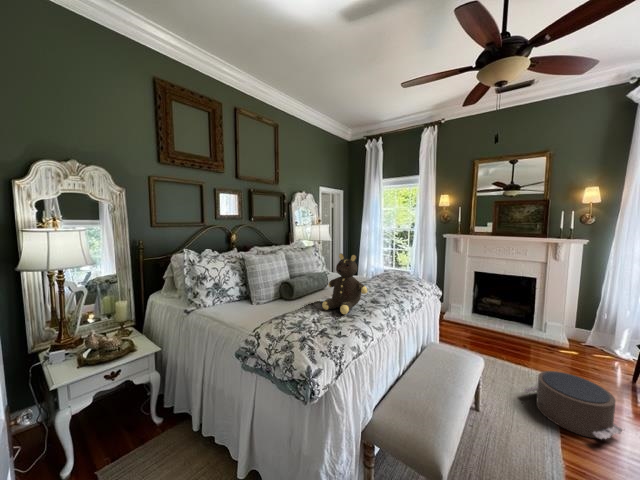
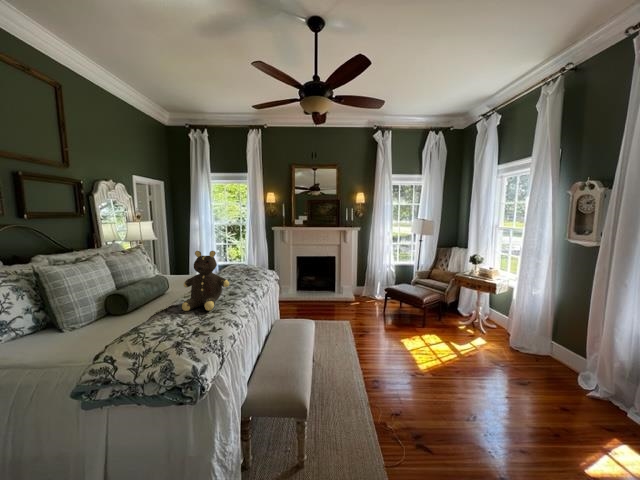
pouf: present [523,371,623,439] -> none [336,315,384,350]

